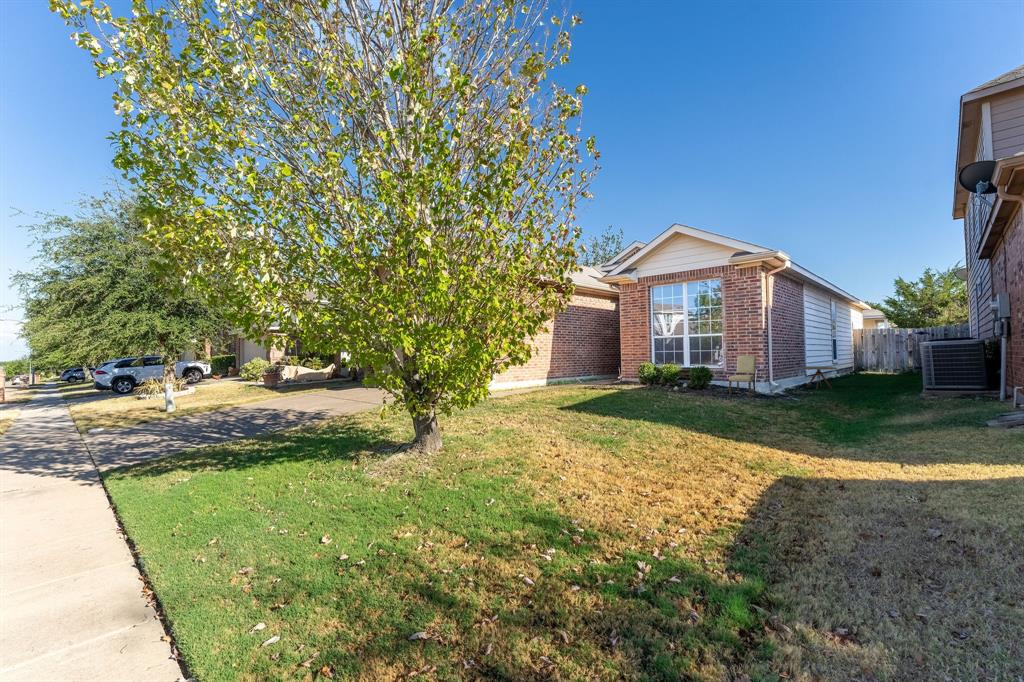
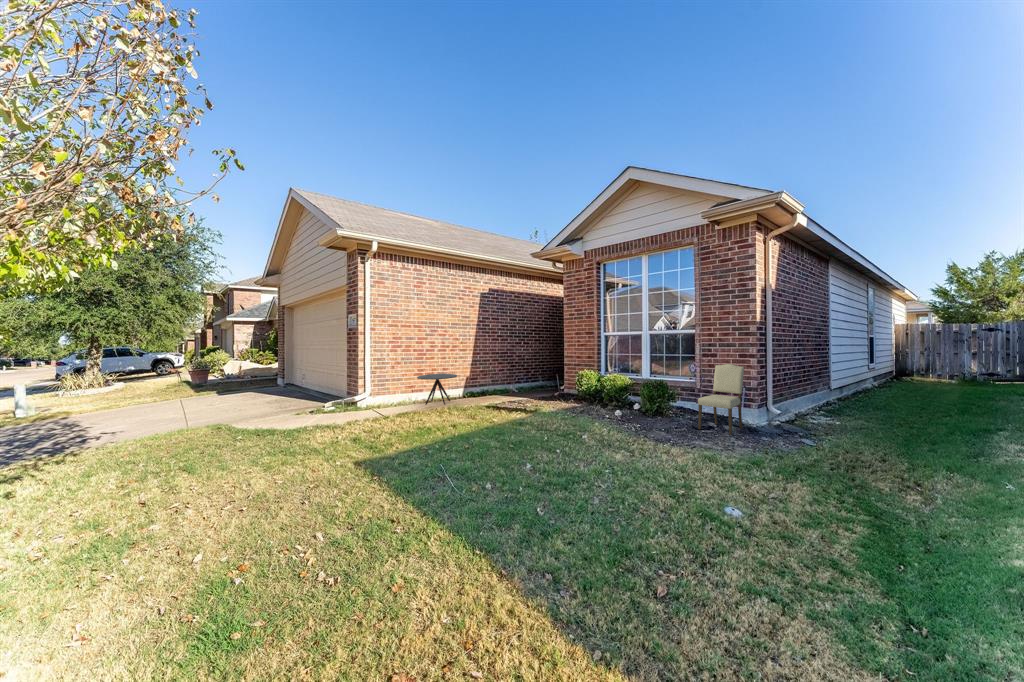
round table: present [801,366,837,388] -> present [417,374,457,405]

